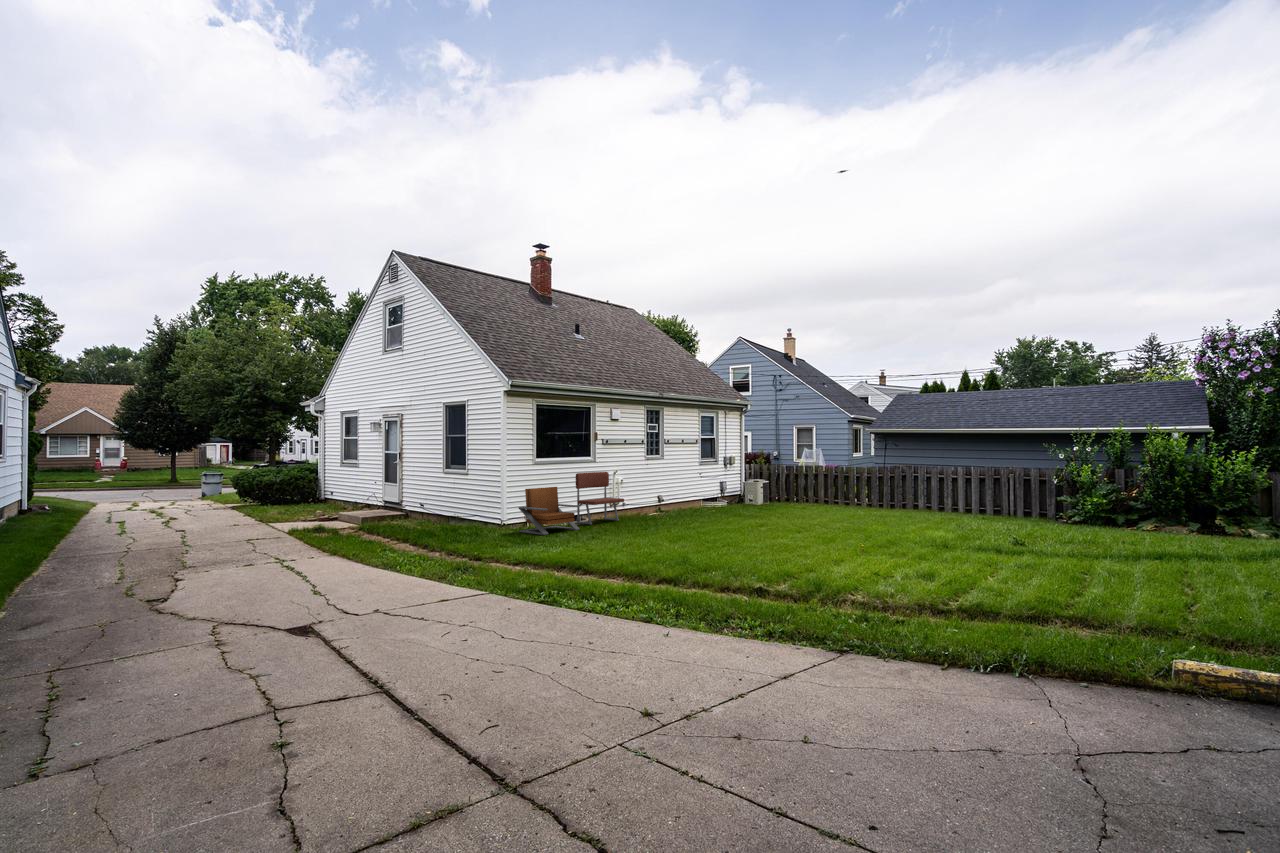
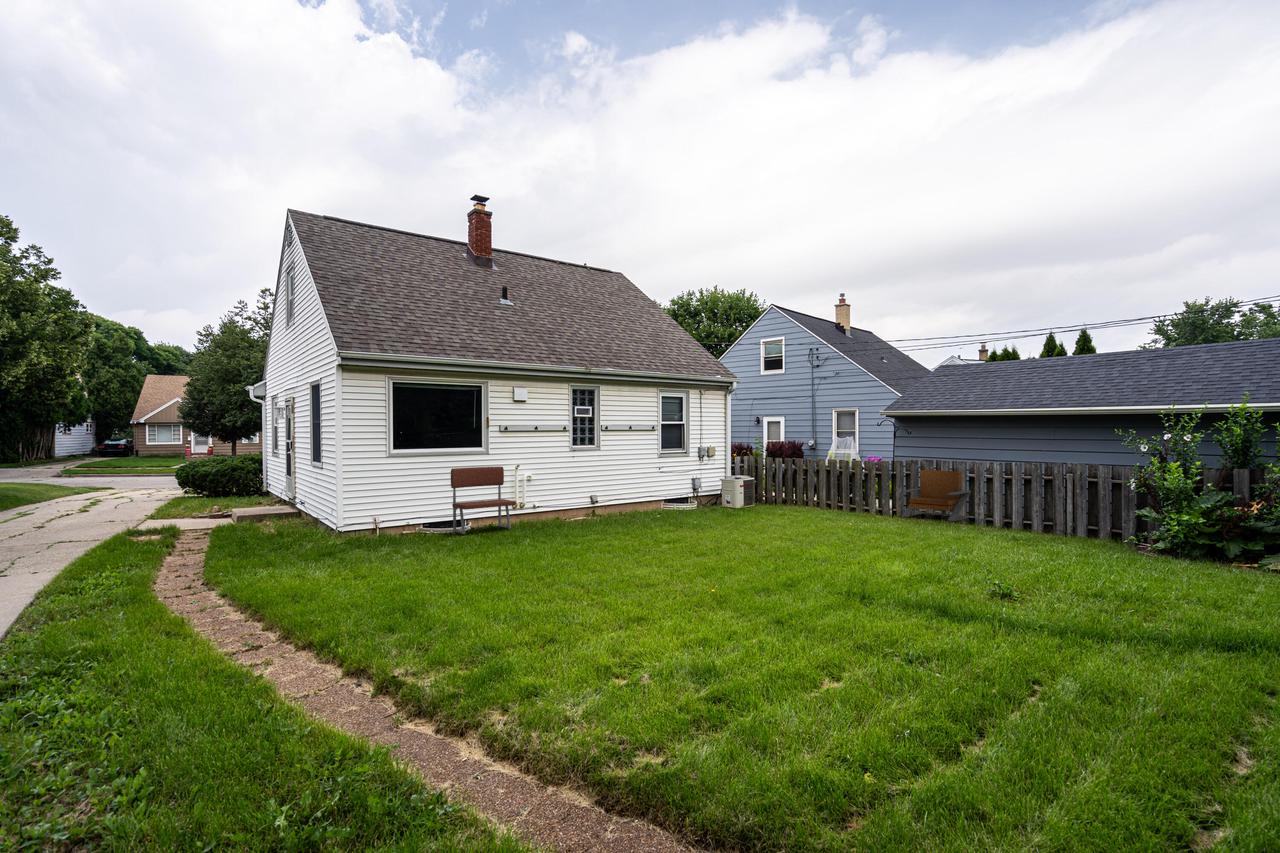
lounge chair: present [518,487,580,535] -> present [902,470,971,521]

